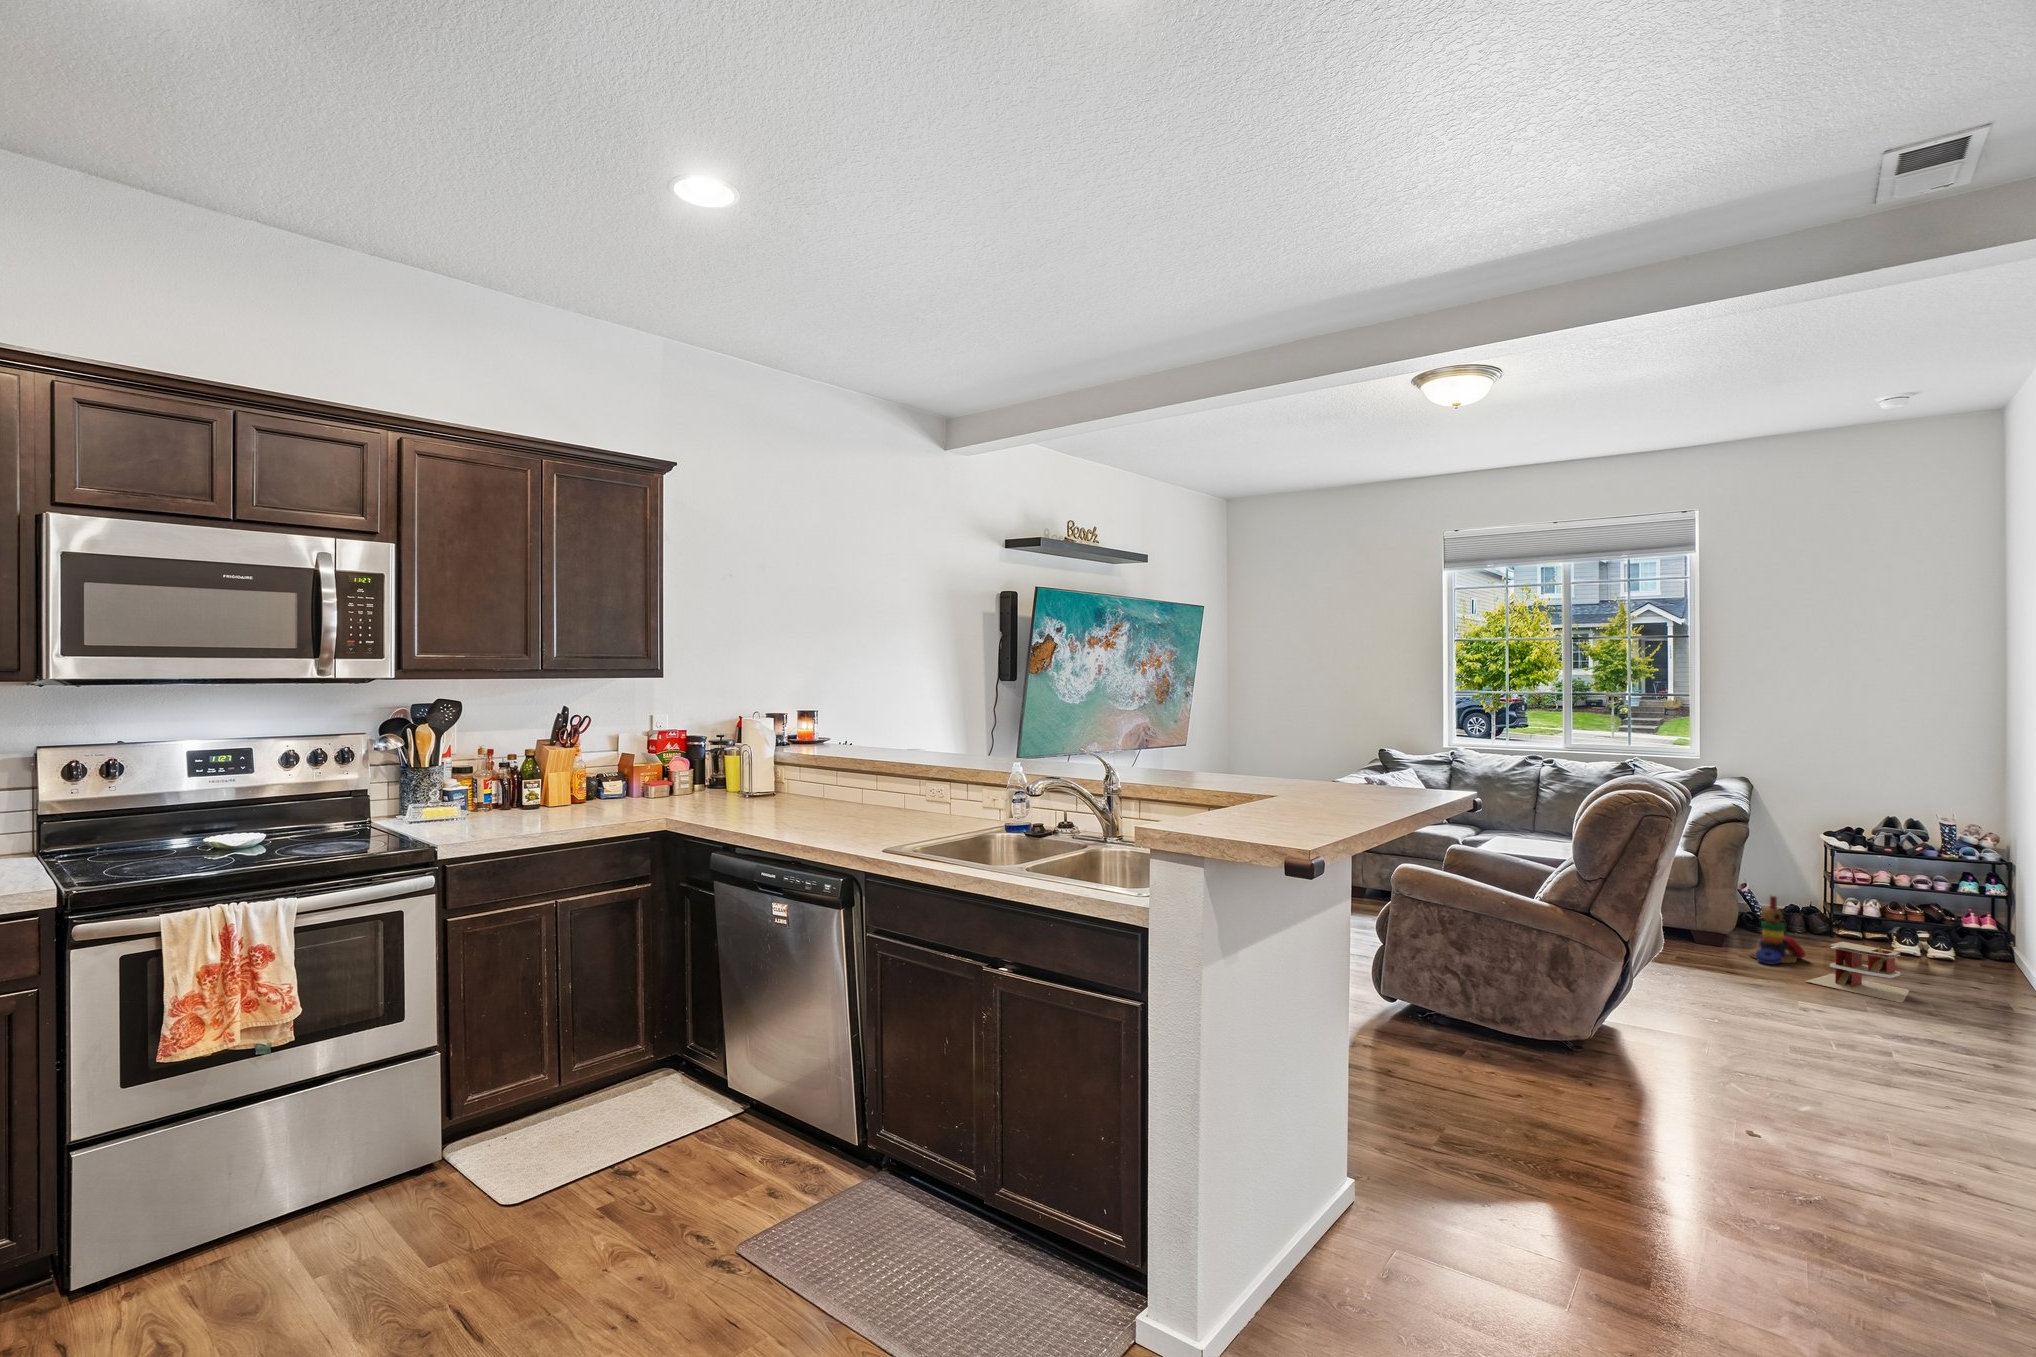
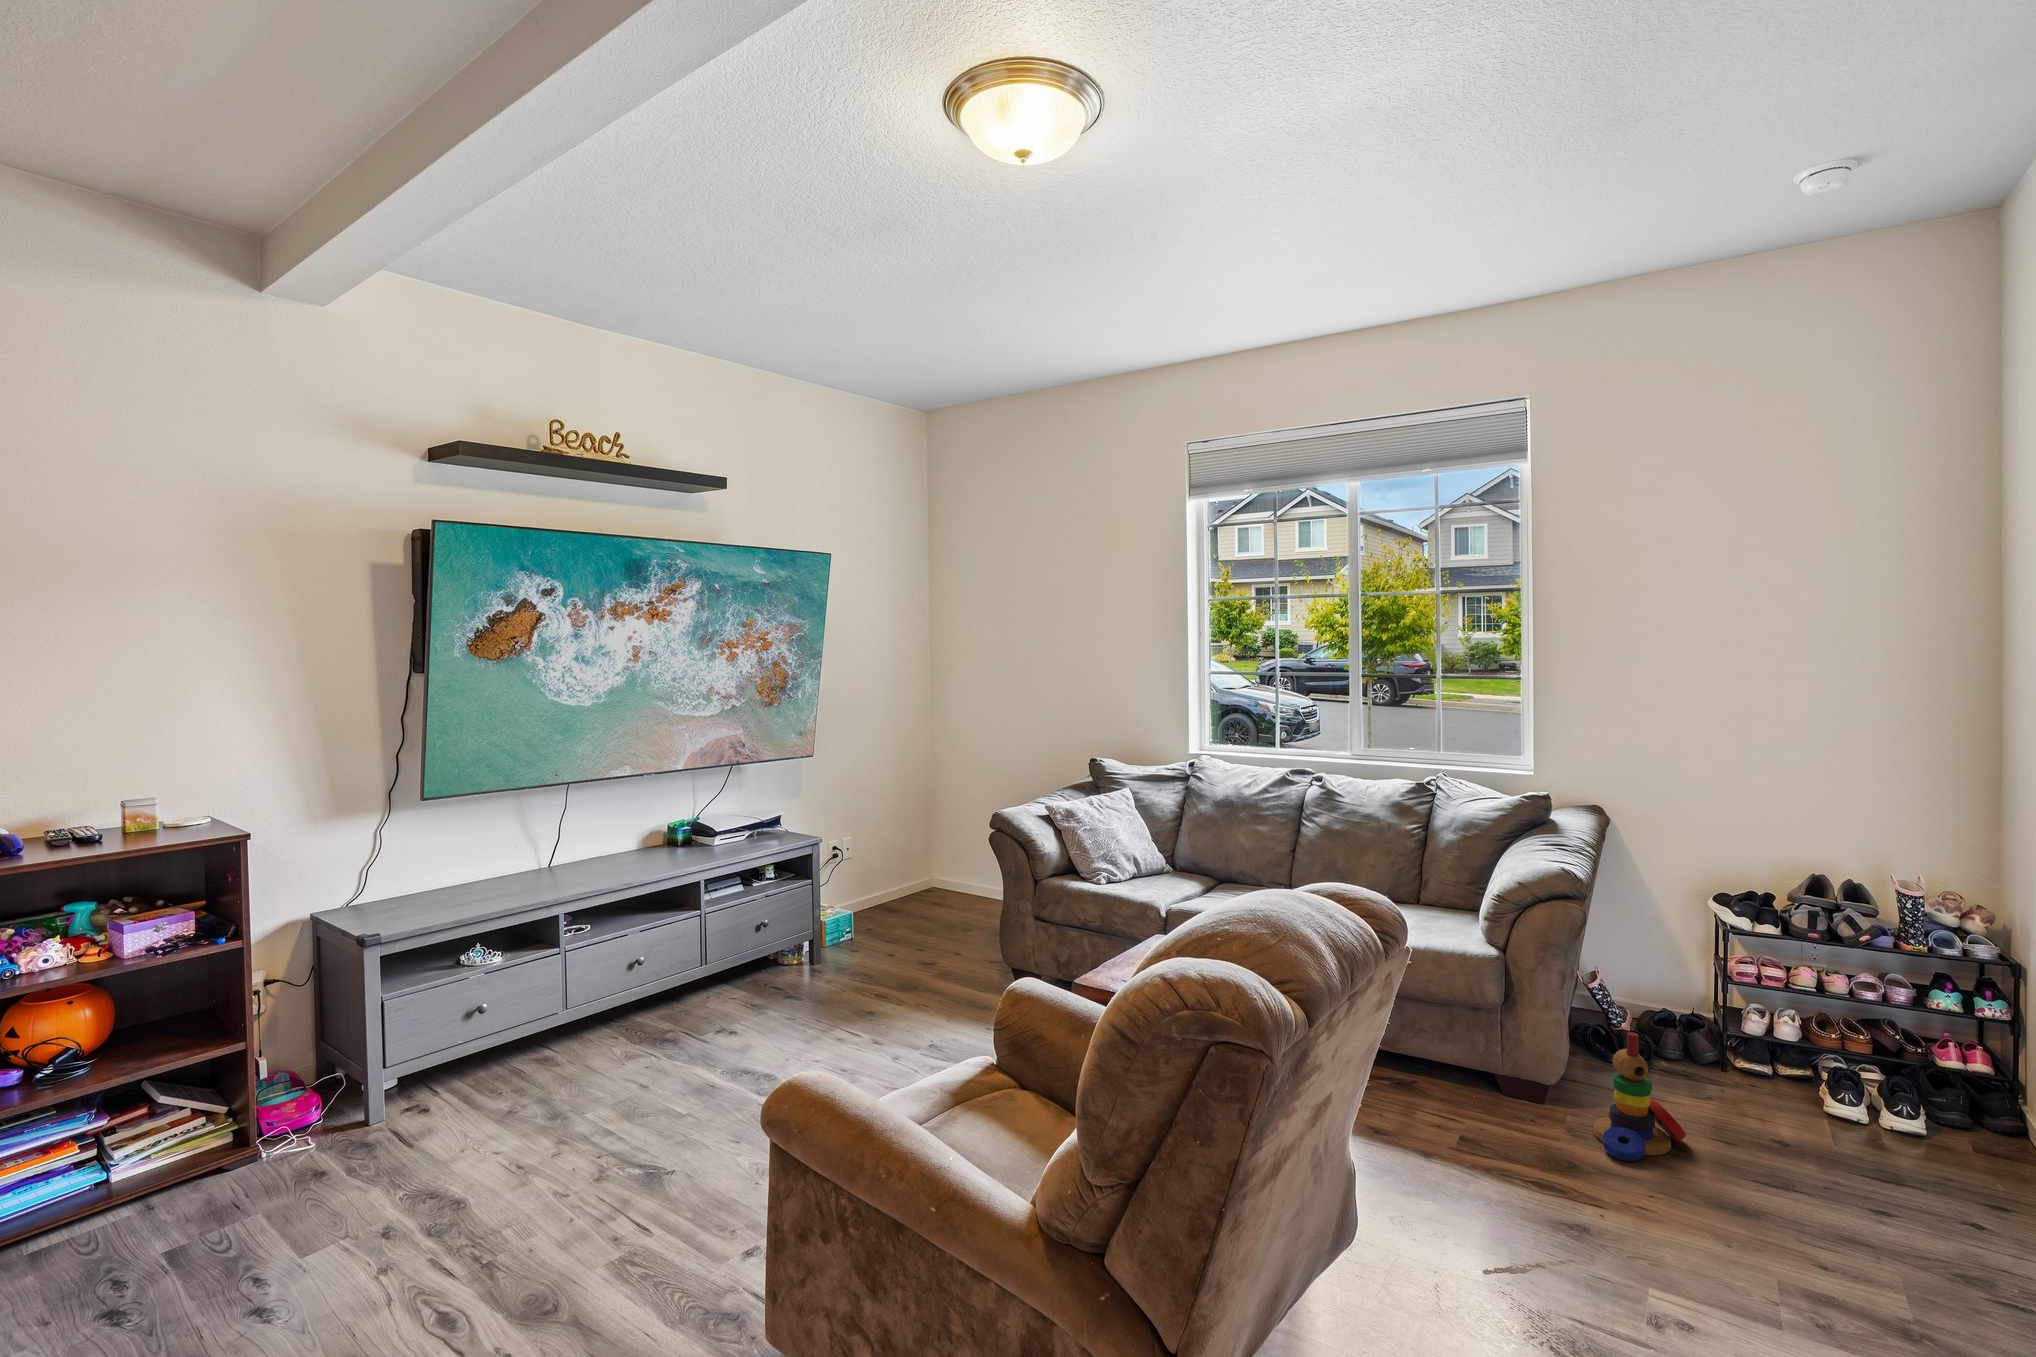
toy house: present [1806,942,1909,1002] -> none [1686,1144,1911,1302]

